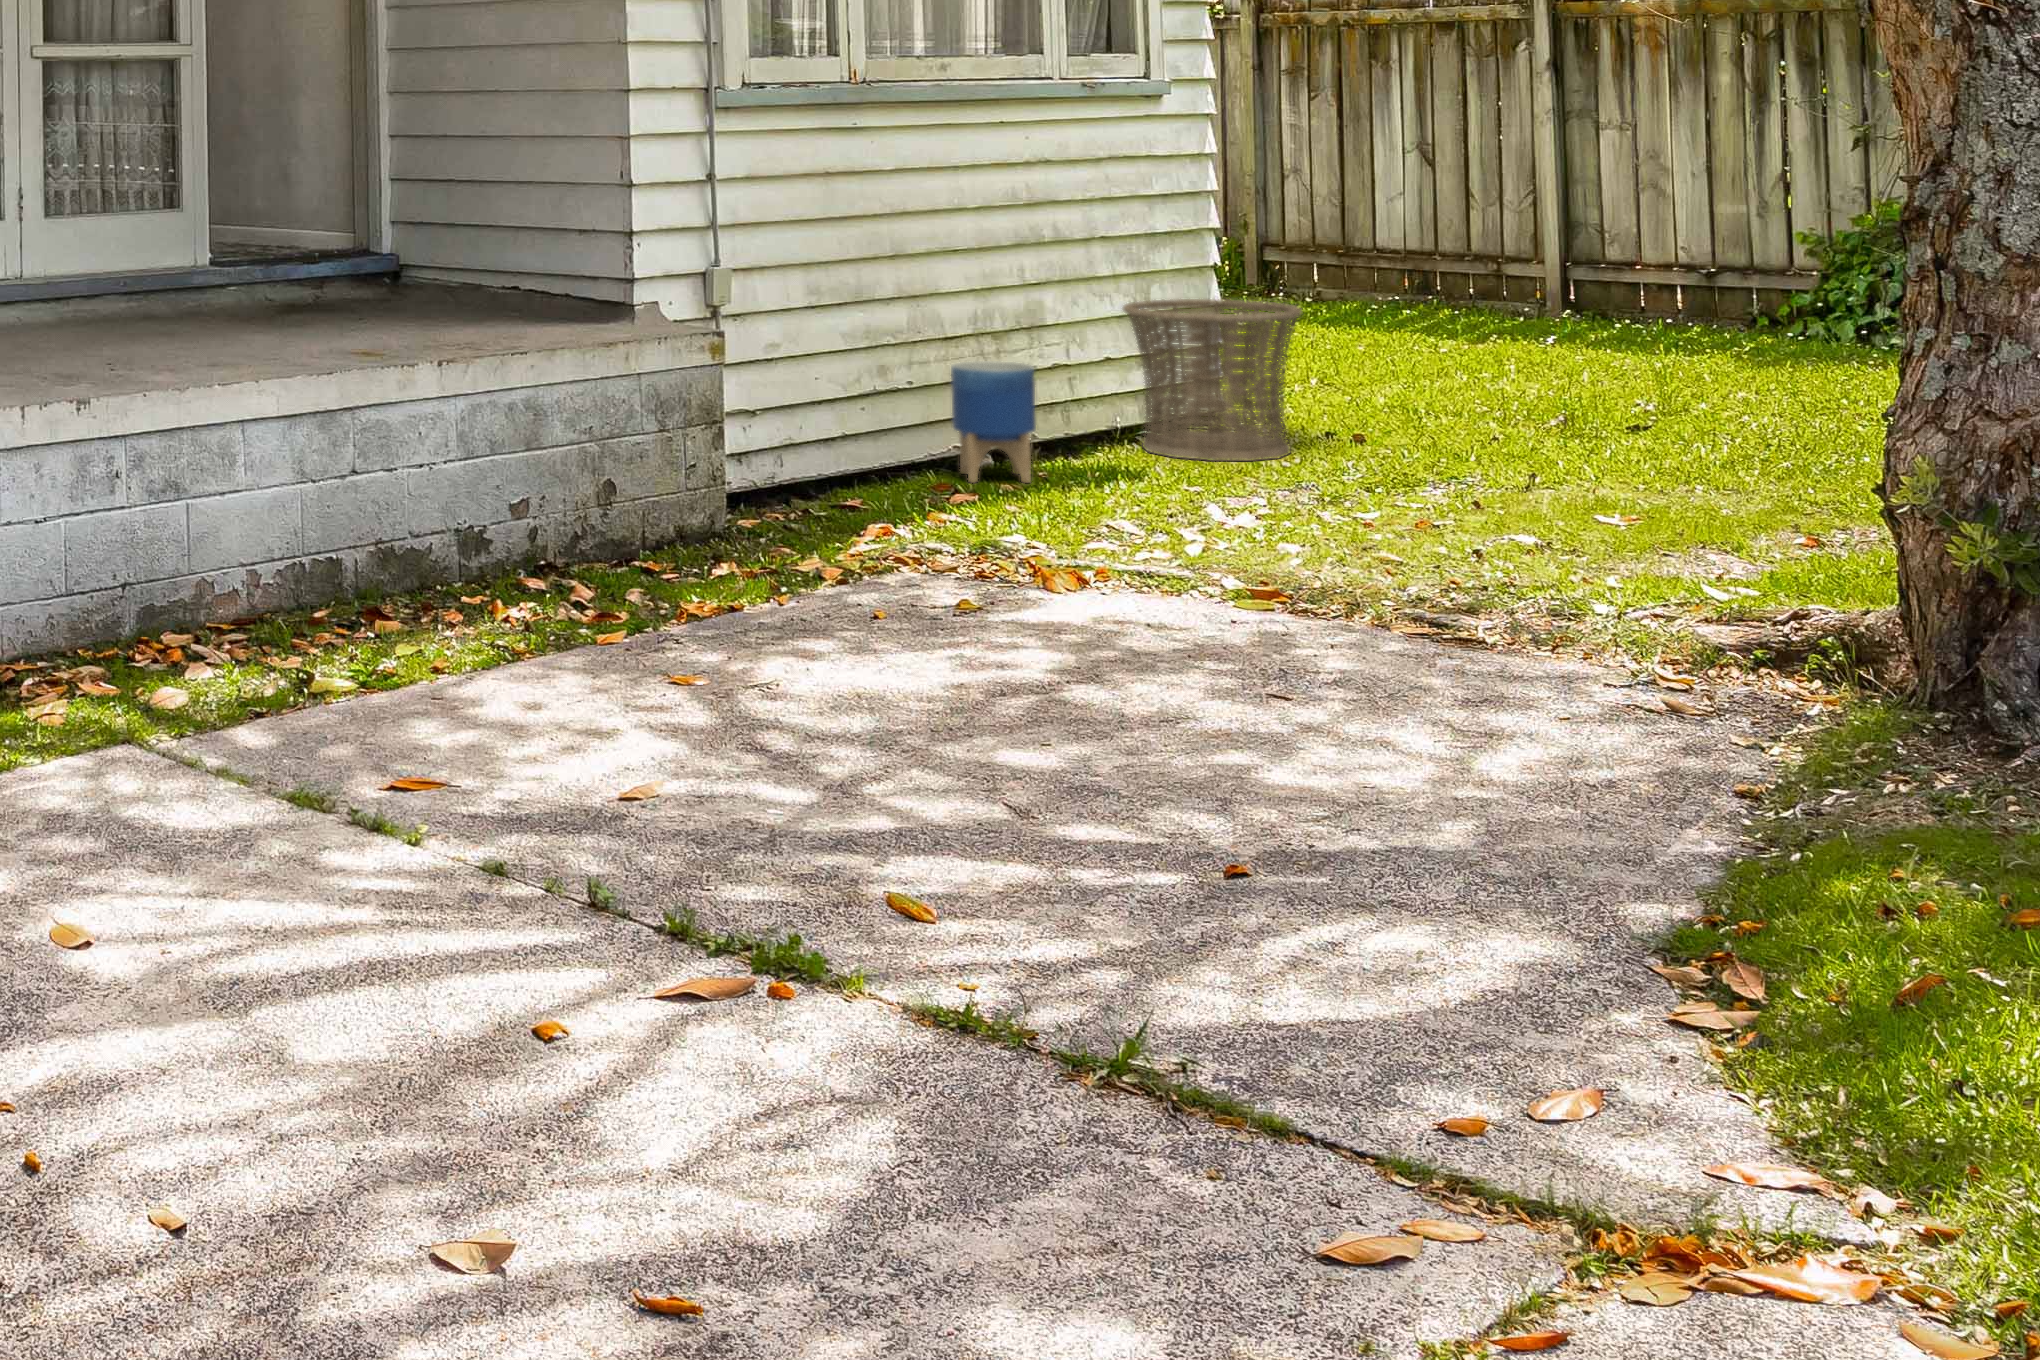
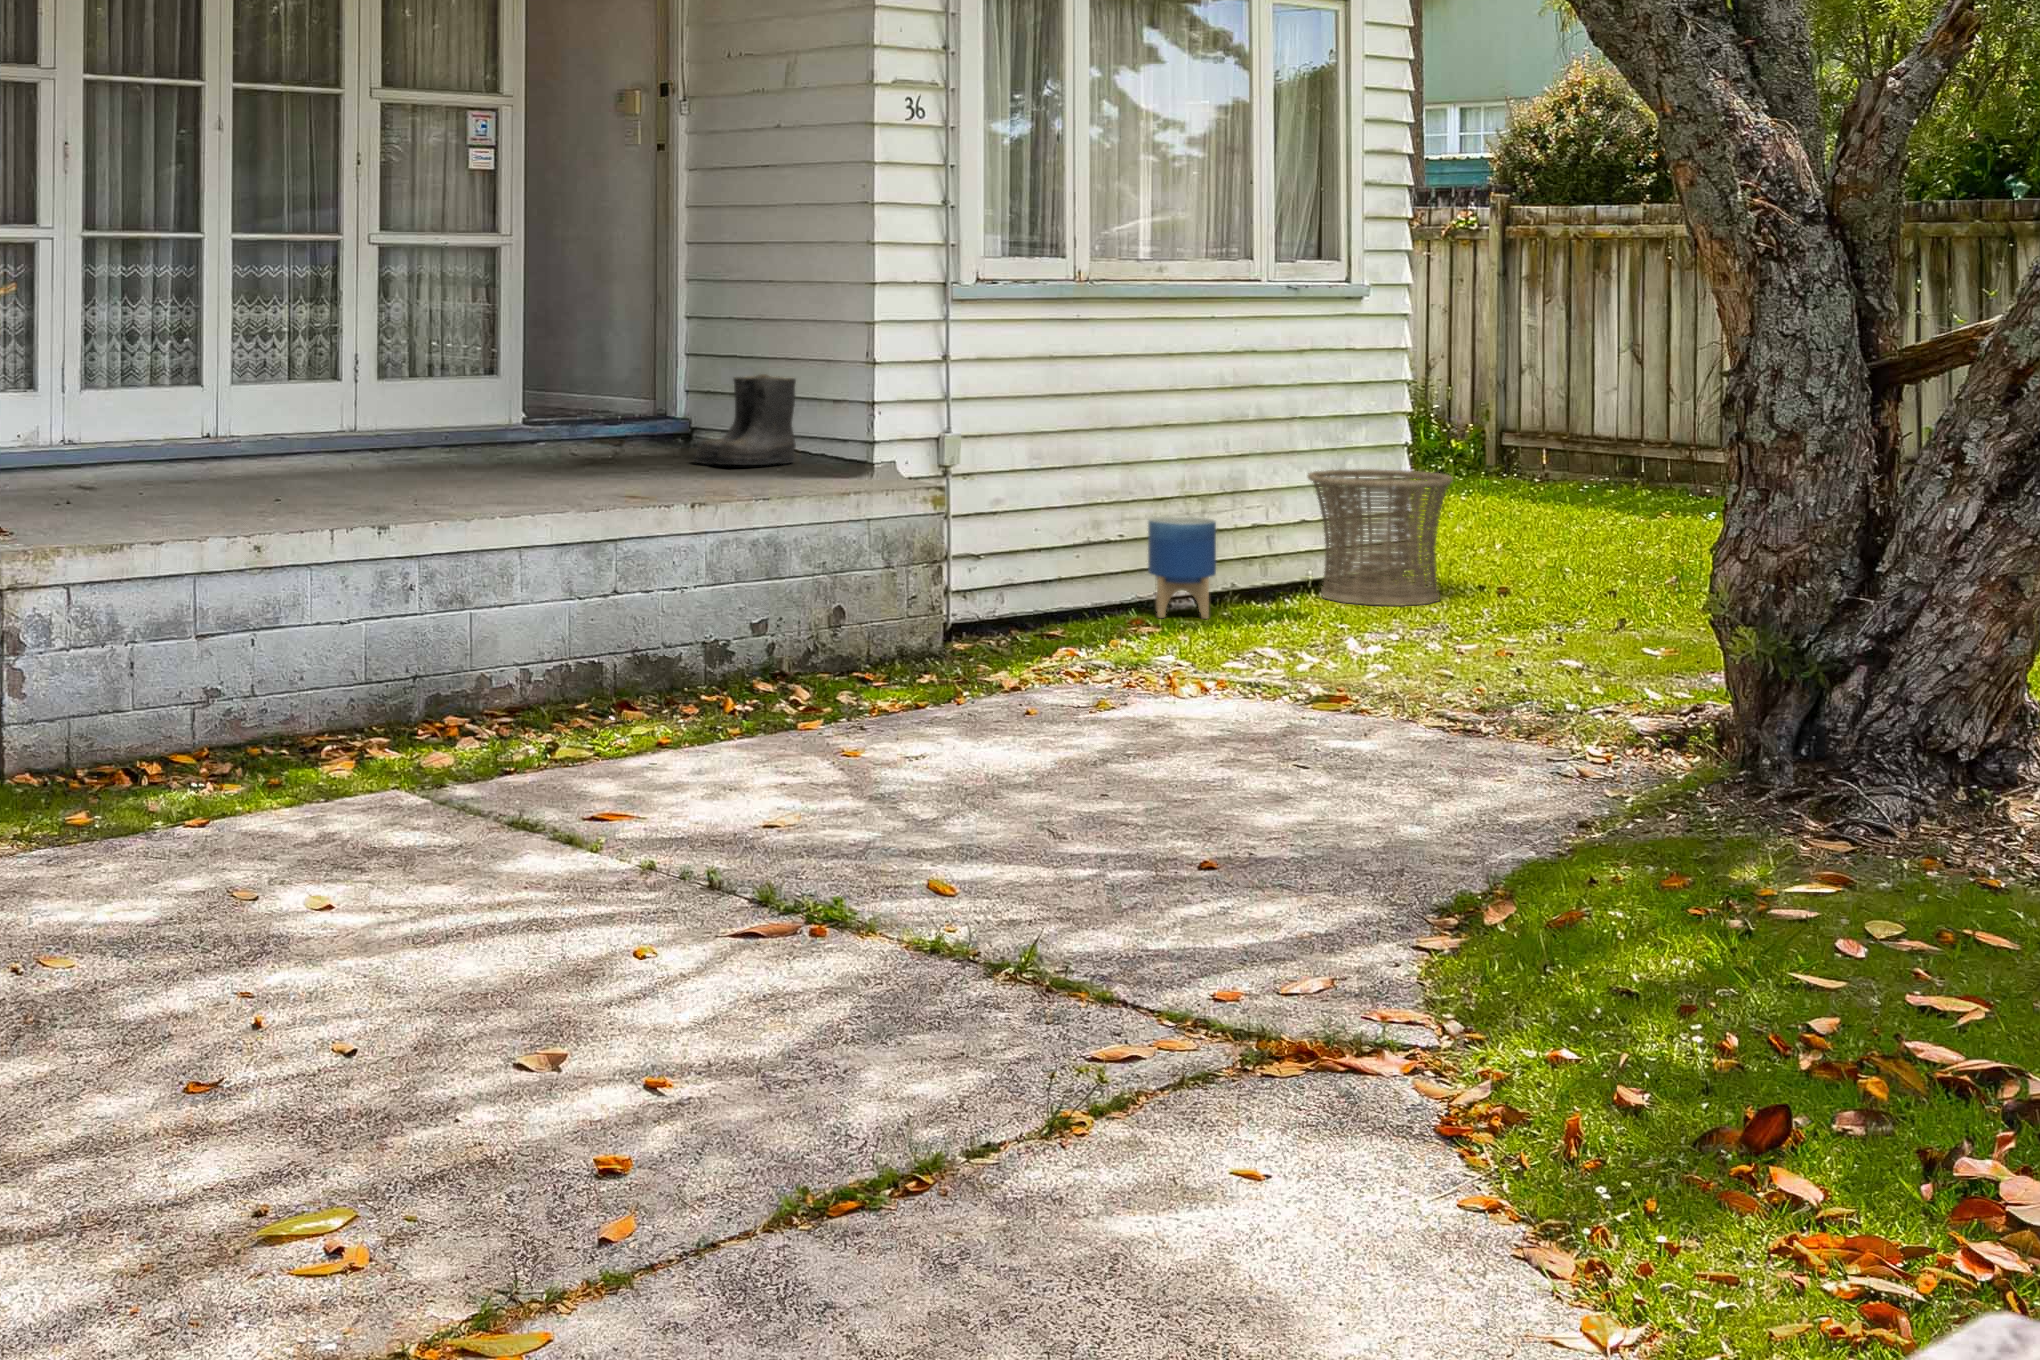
boots: none [427,205,553,315] -> present [694,374,796,465]

